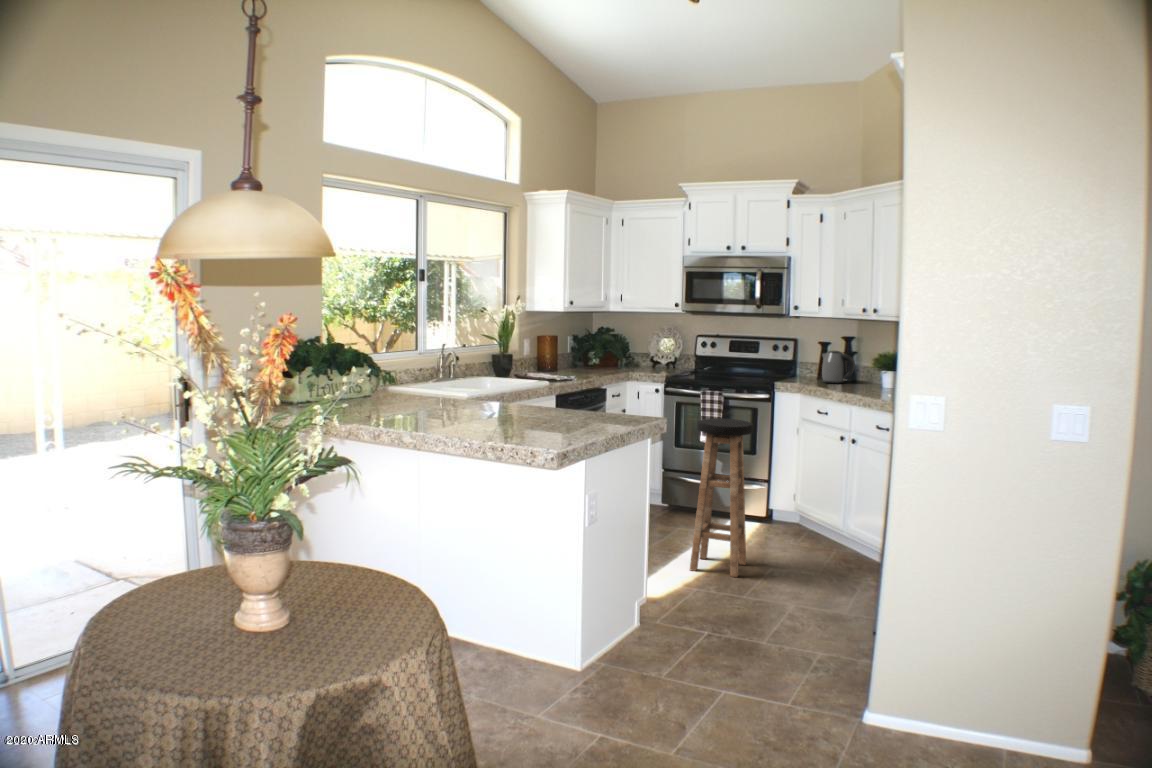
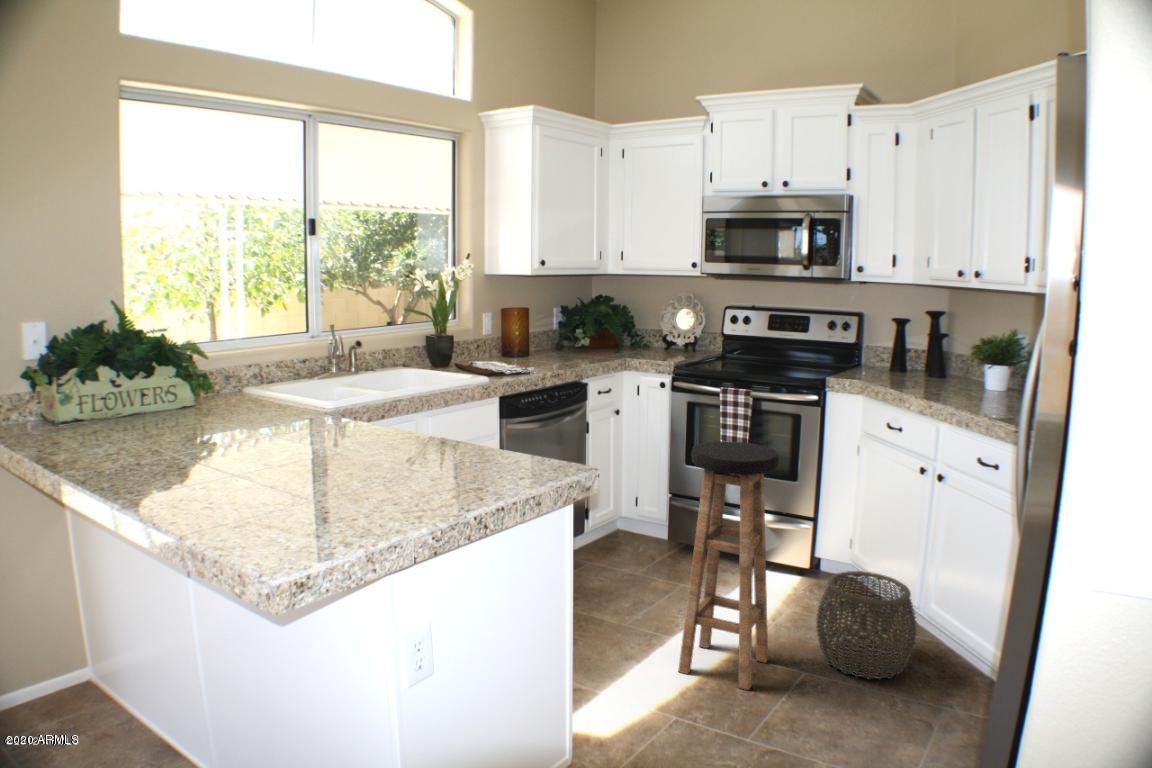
kettle: present [822,351,855,384] -> none [896,332,945,380]
woven basket: none [776,506,842,572] -> present [816,571,917,680]

